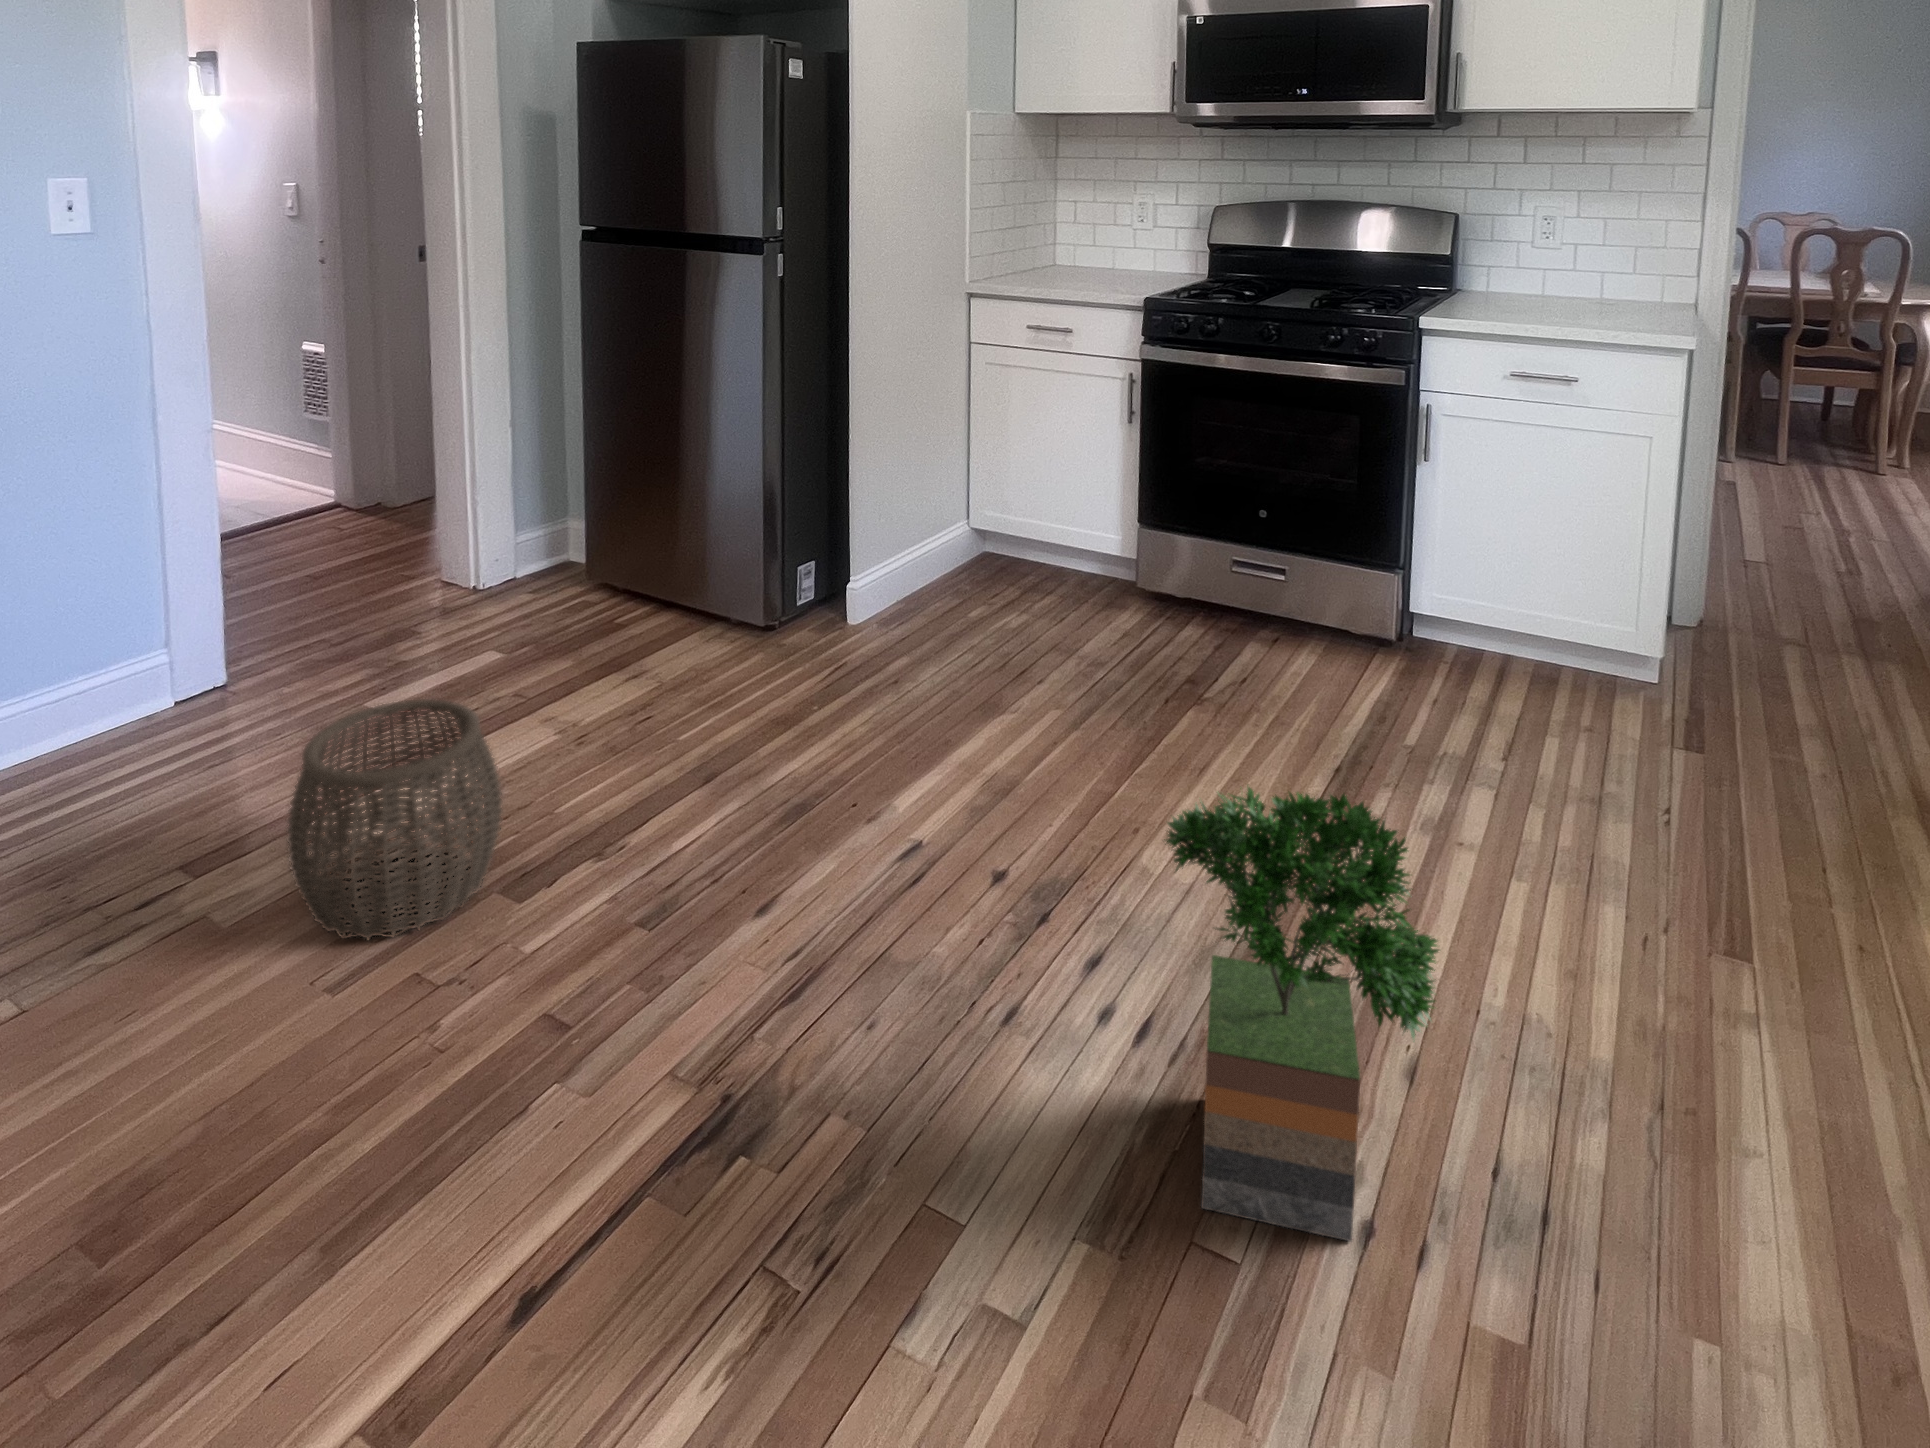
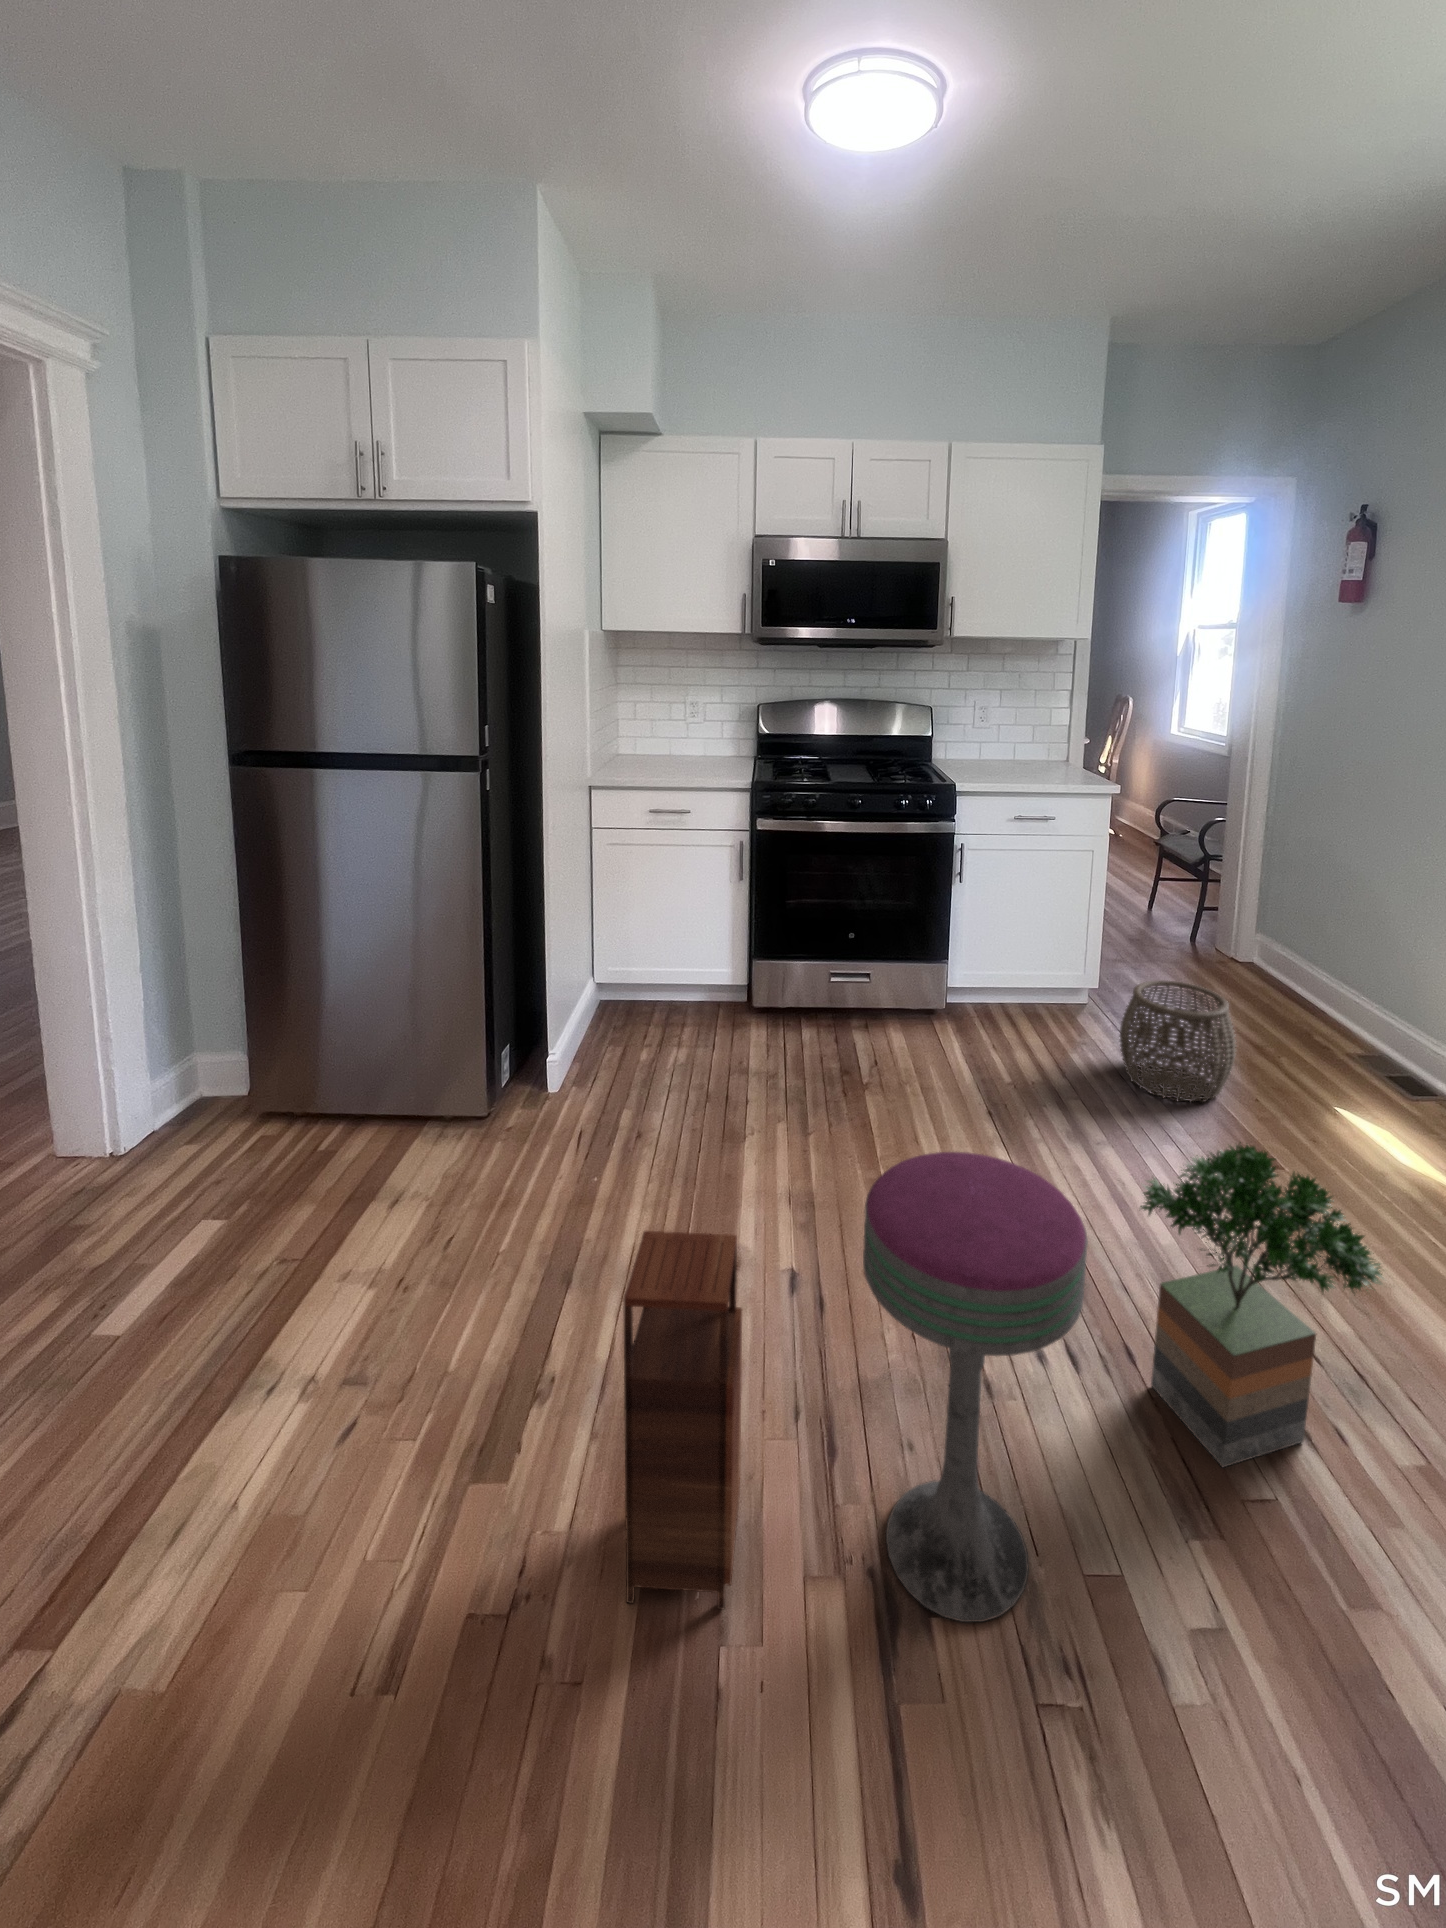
bar stool: none [691,668,937,1188] -> present [863,1152,1088,1622]
storage cabinet: none [510,674,664,1060] -> present [623,1231,742,1609]
woven basket: present [287,699,502,939] -> present [1120,980,1236,1102]

